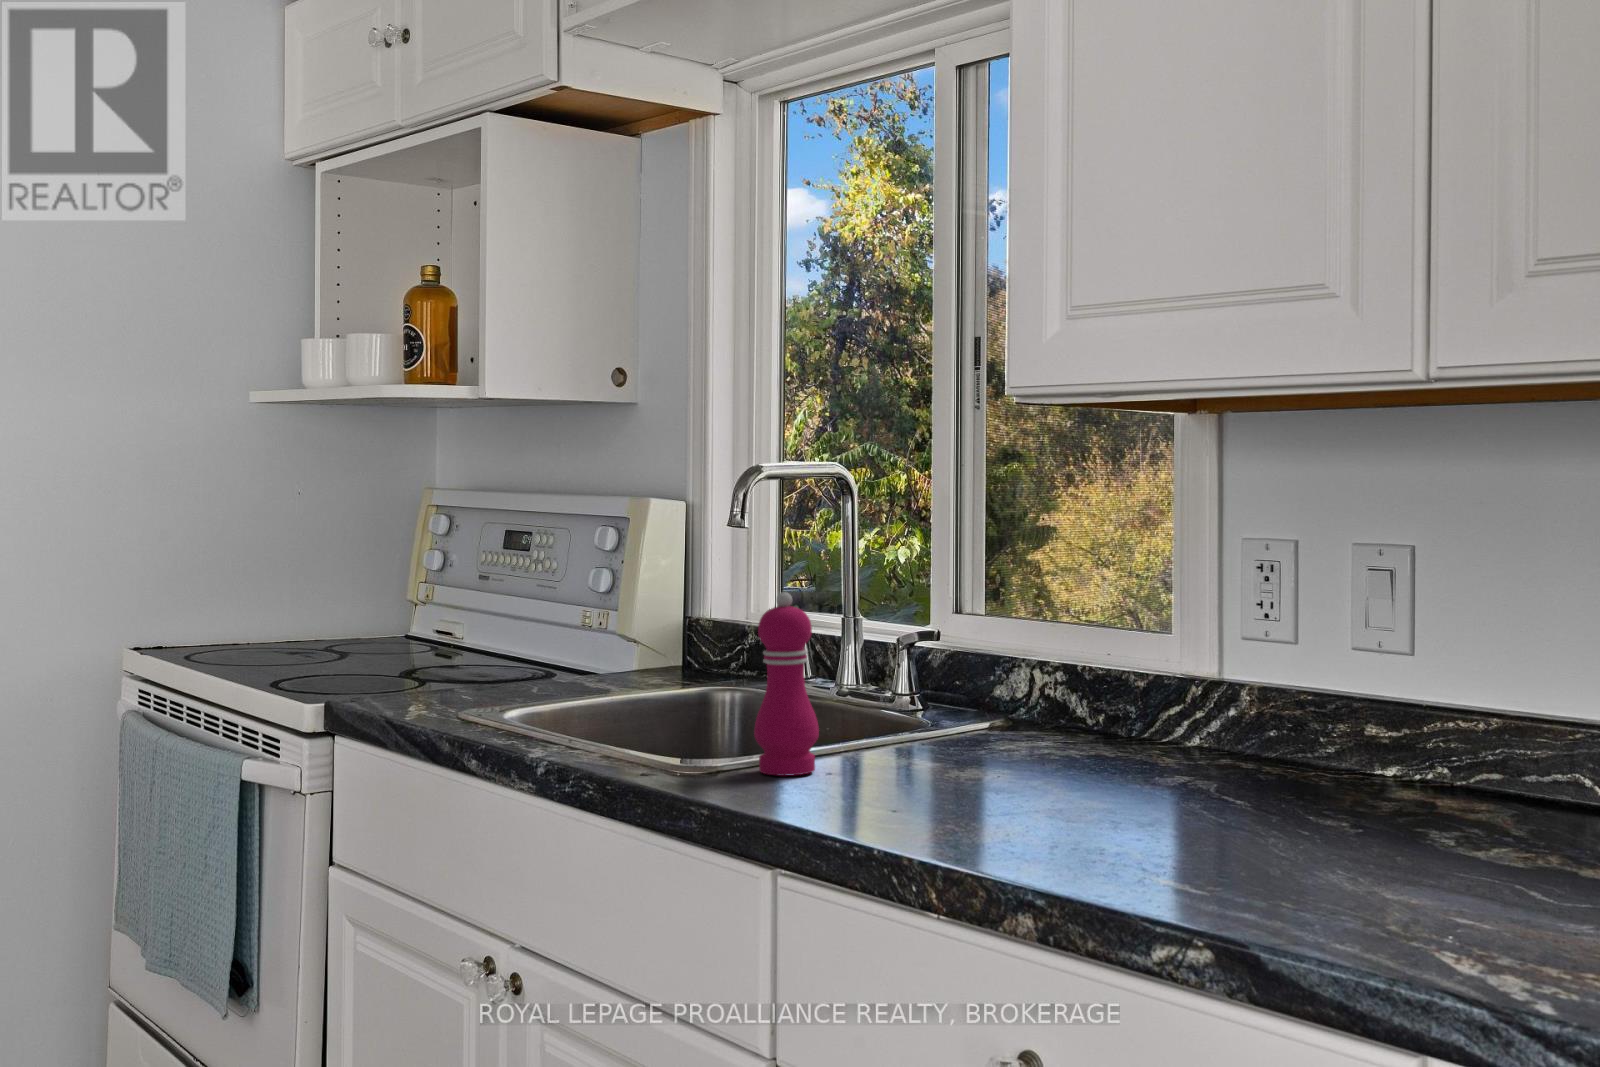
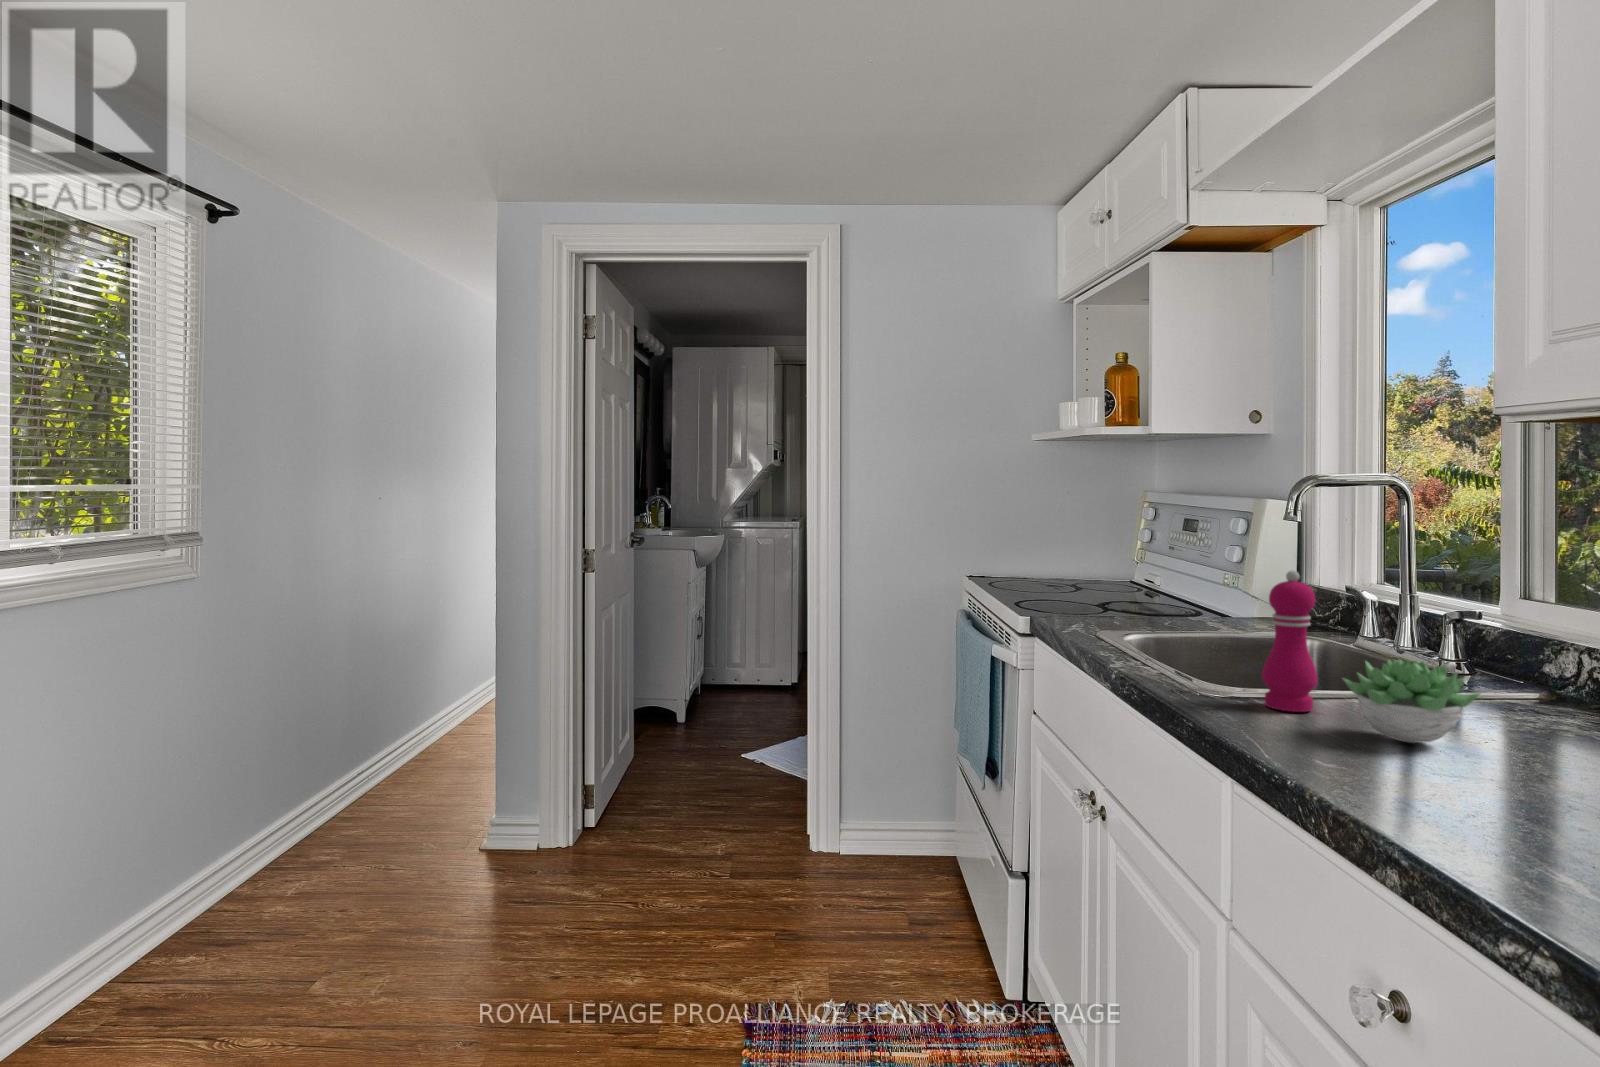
succulent plant: none [863,689,1004,788] -> present [1343,660,1481,743]

